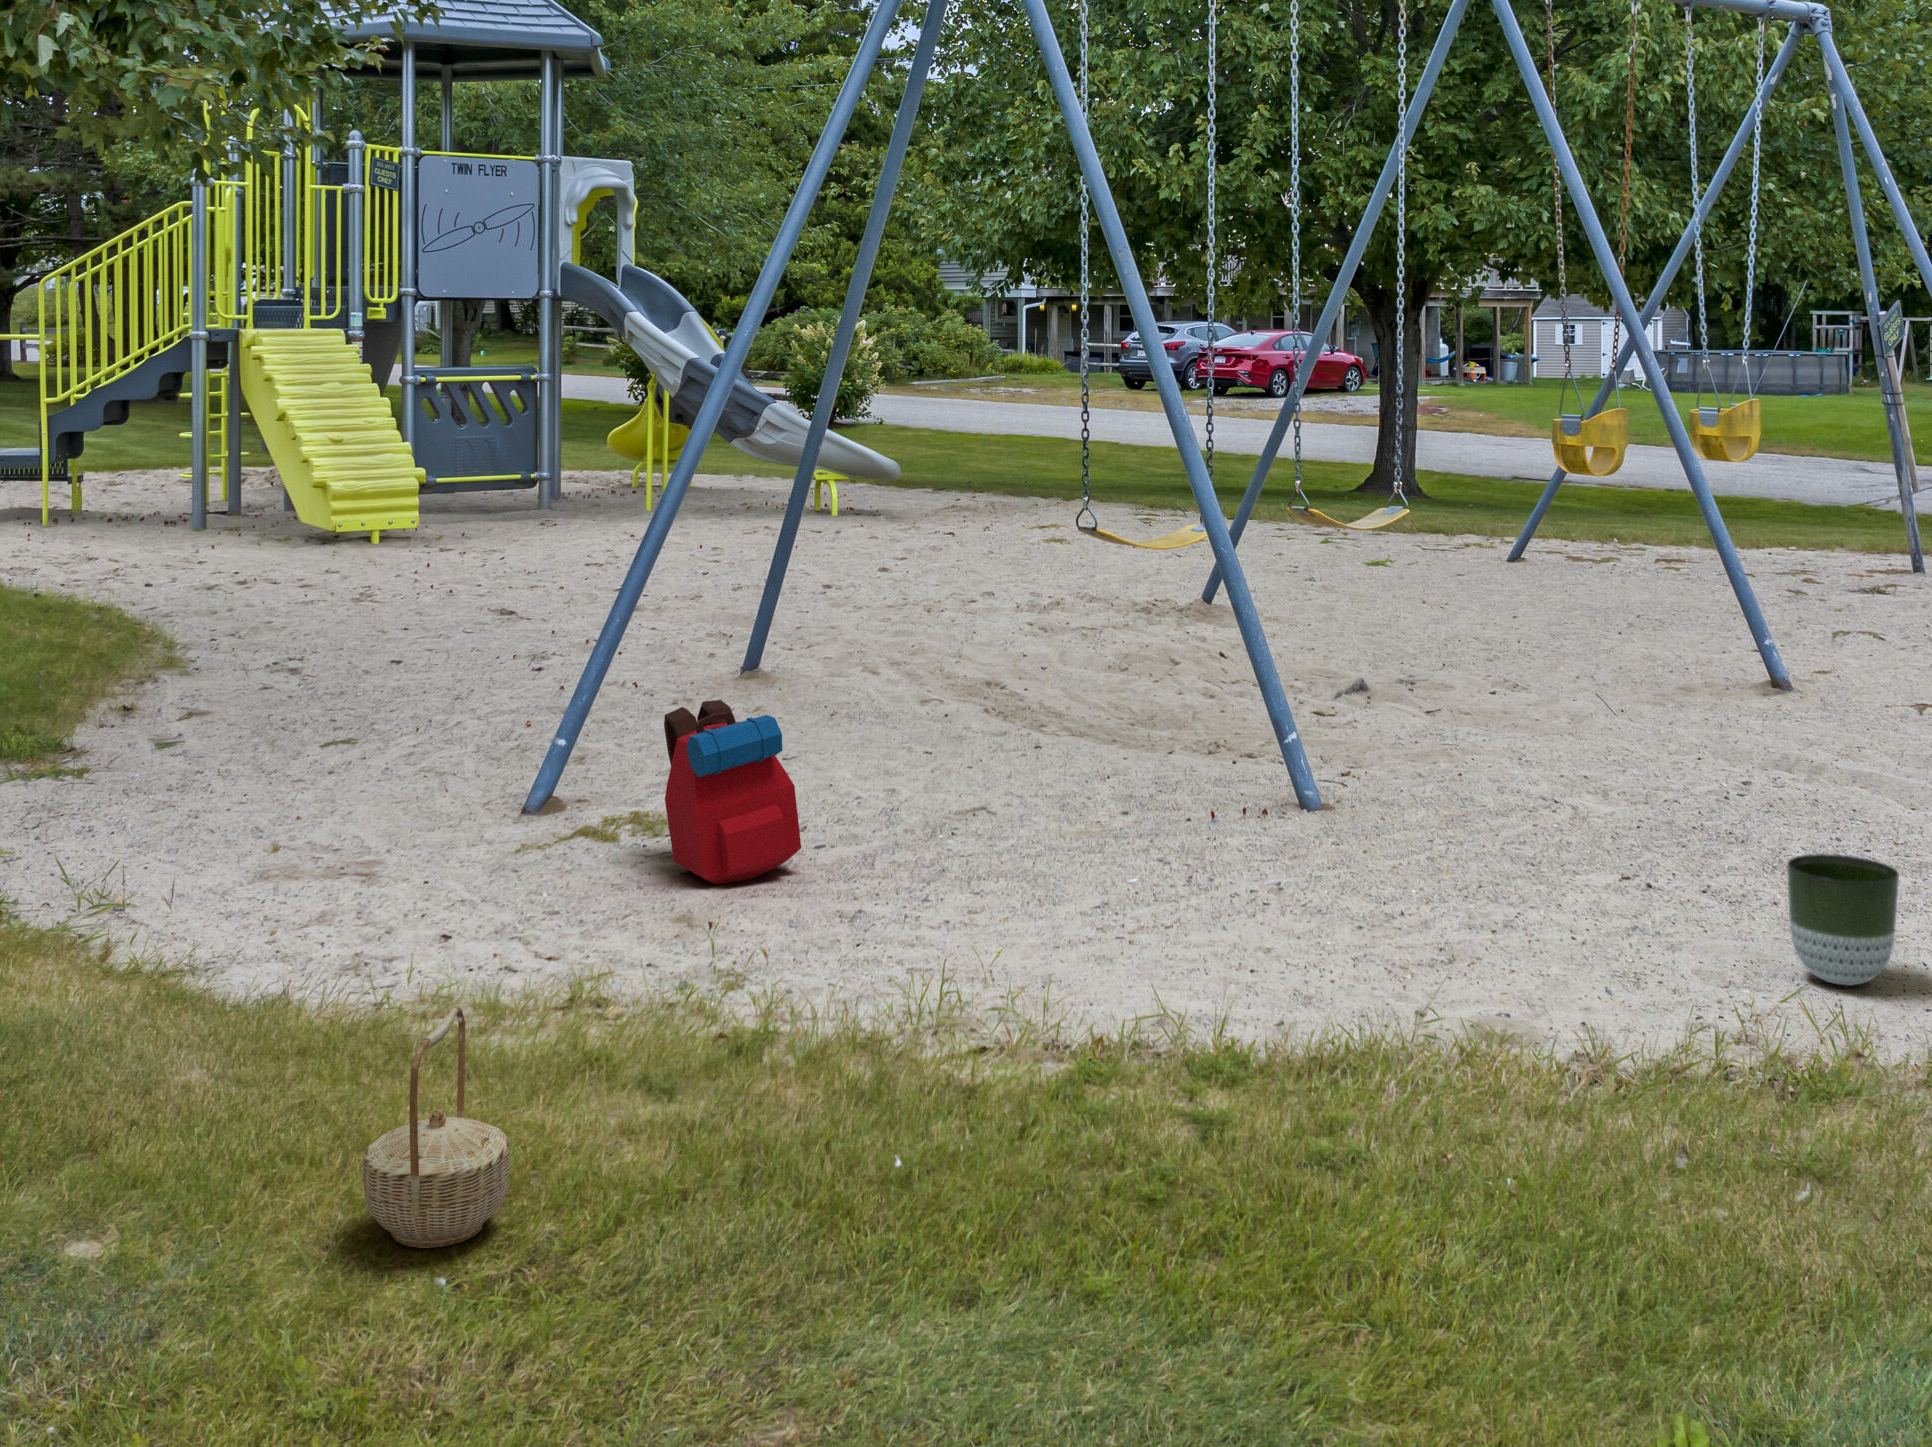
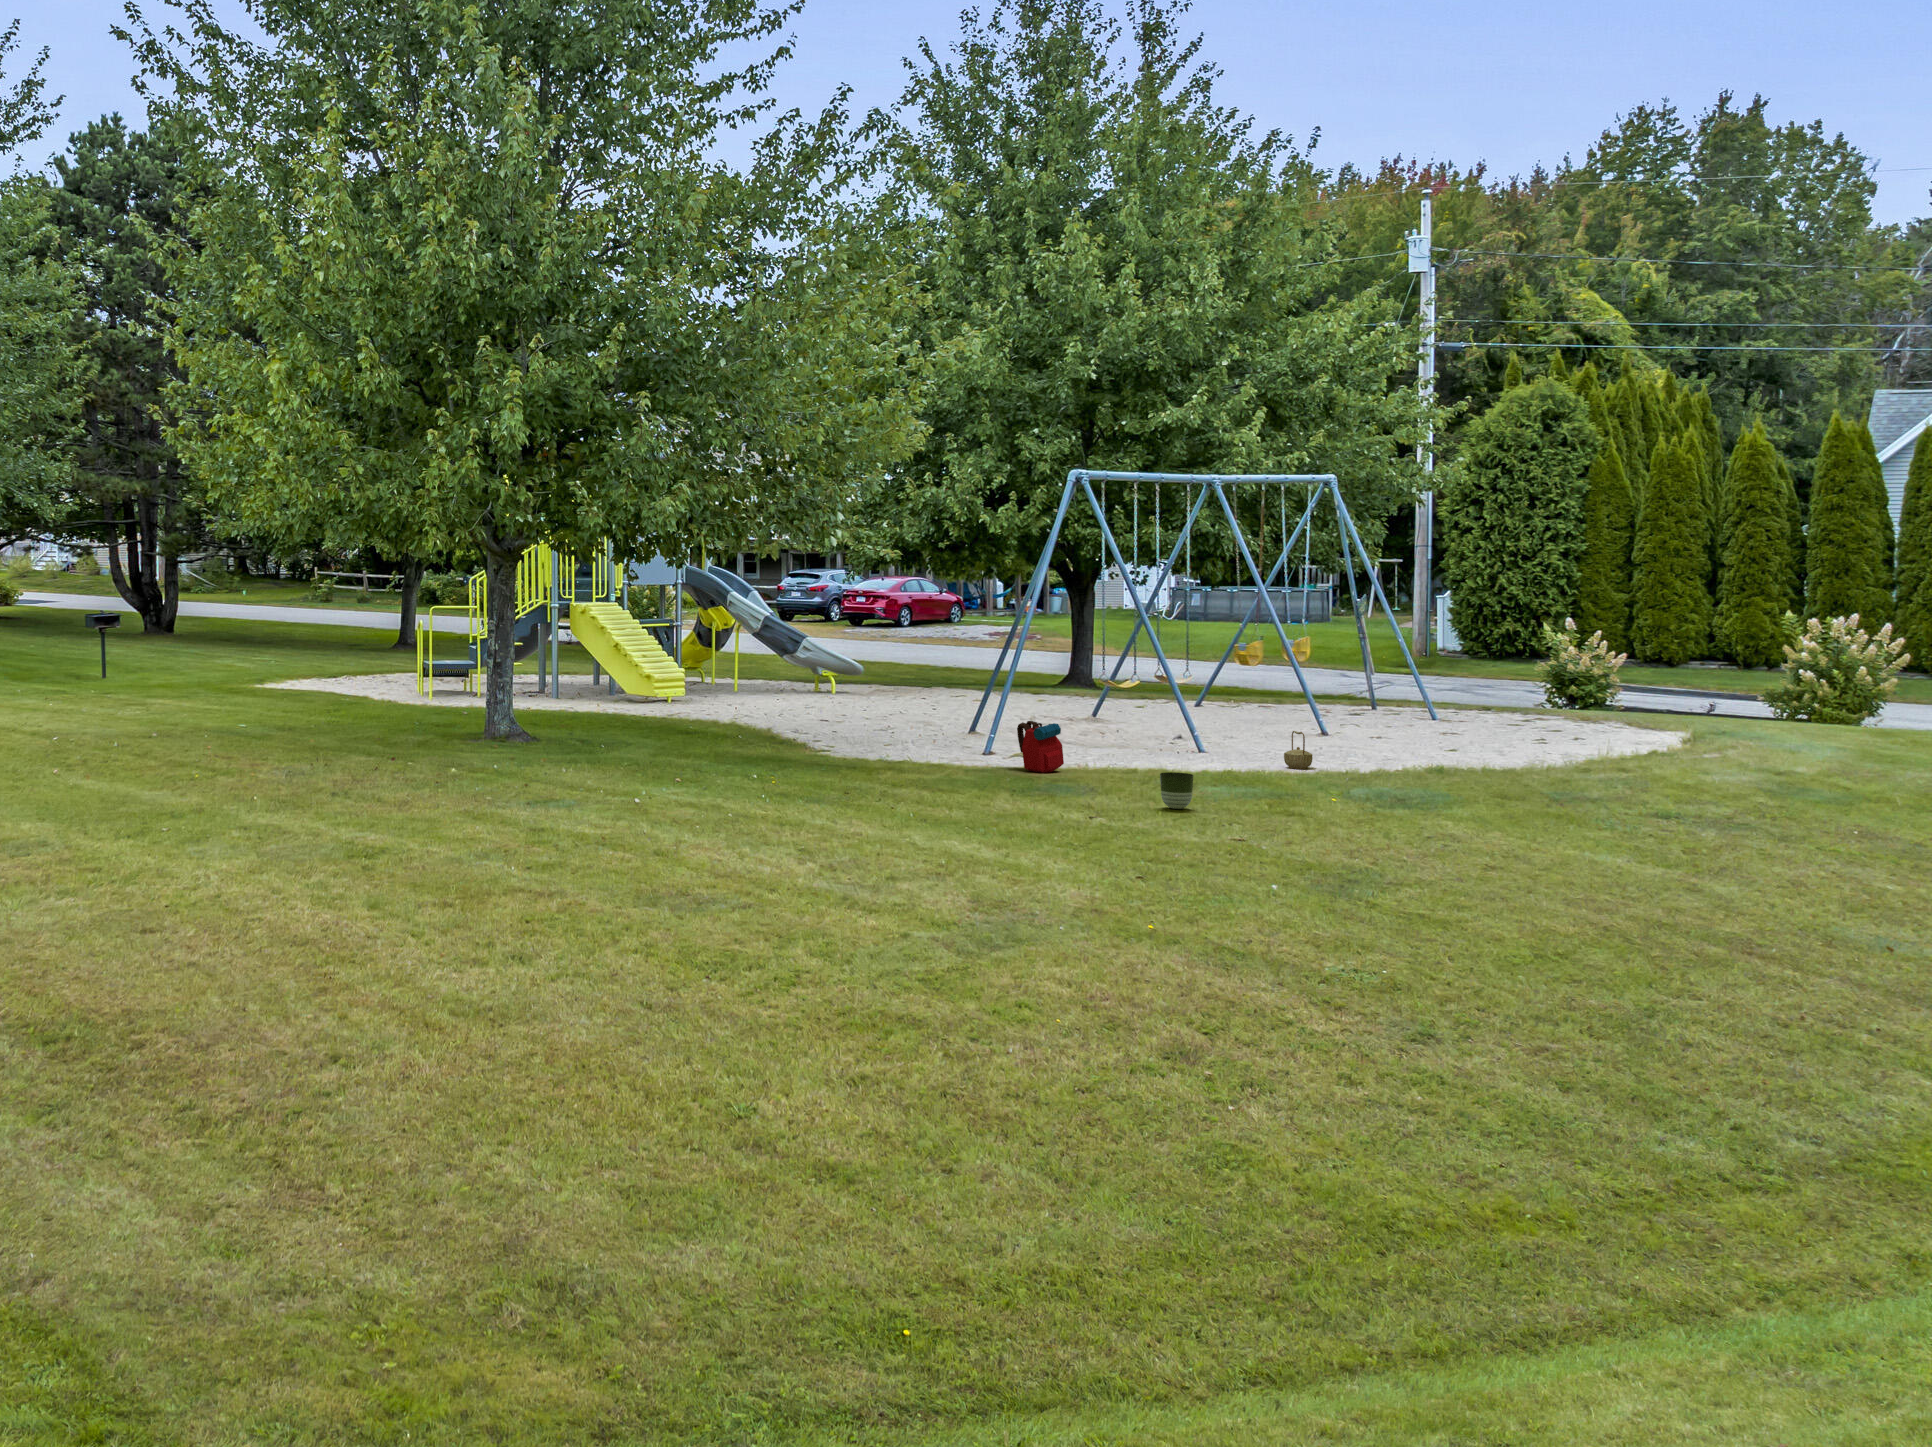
planter: present [1787,854,1899,986] -> present [1160,772,1193,809]
basket: present [363,1007,511,1248] -> present [1284,731,1313,769]

